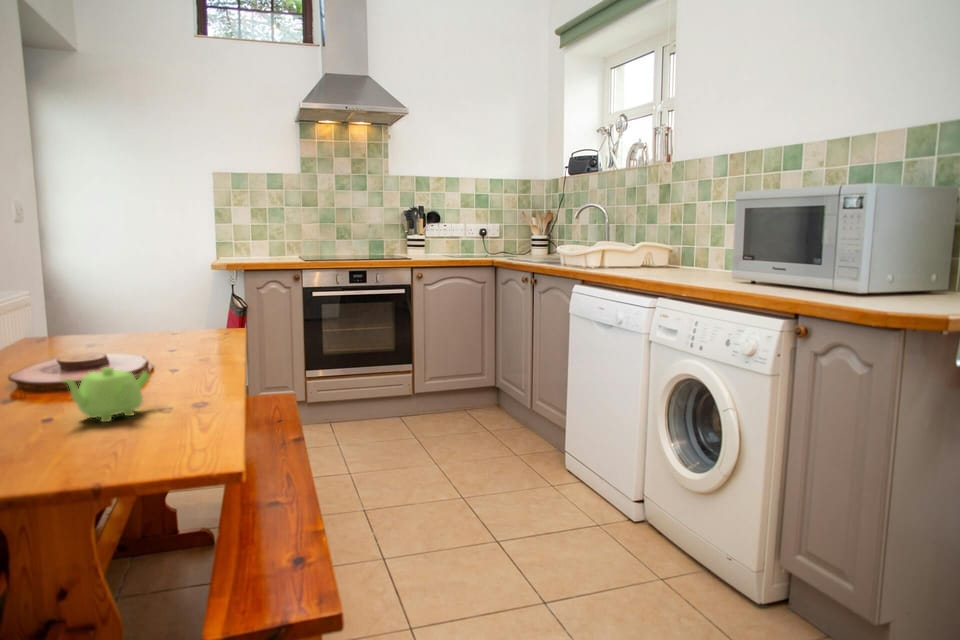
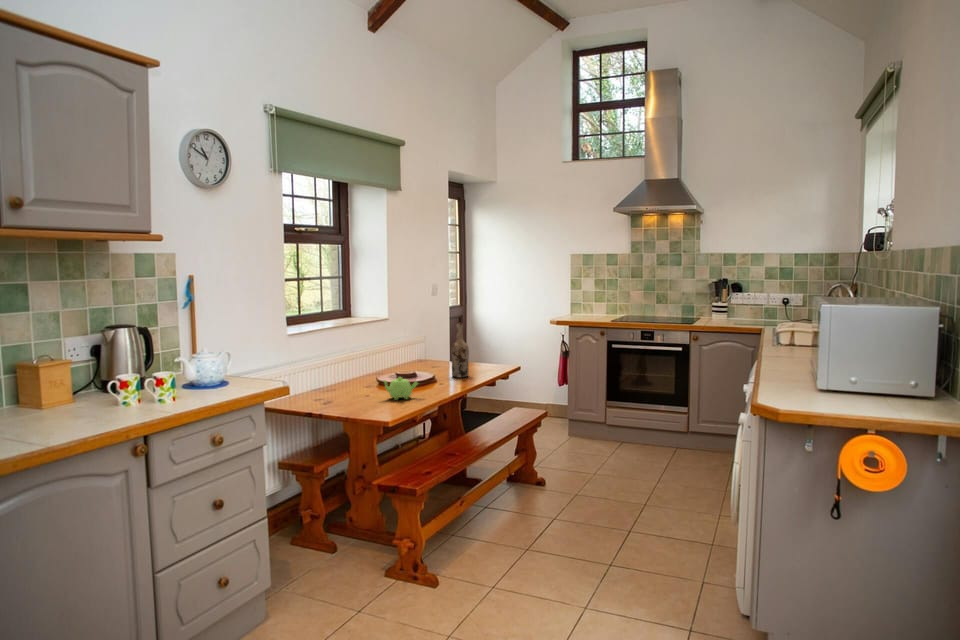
wine bottle: none [147,251,185,358] -> present [452,322,469,378]

